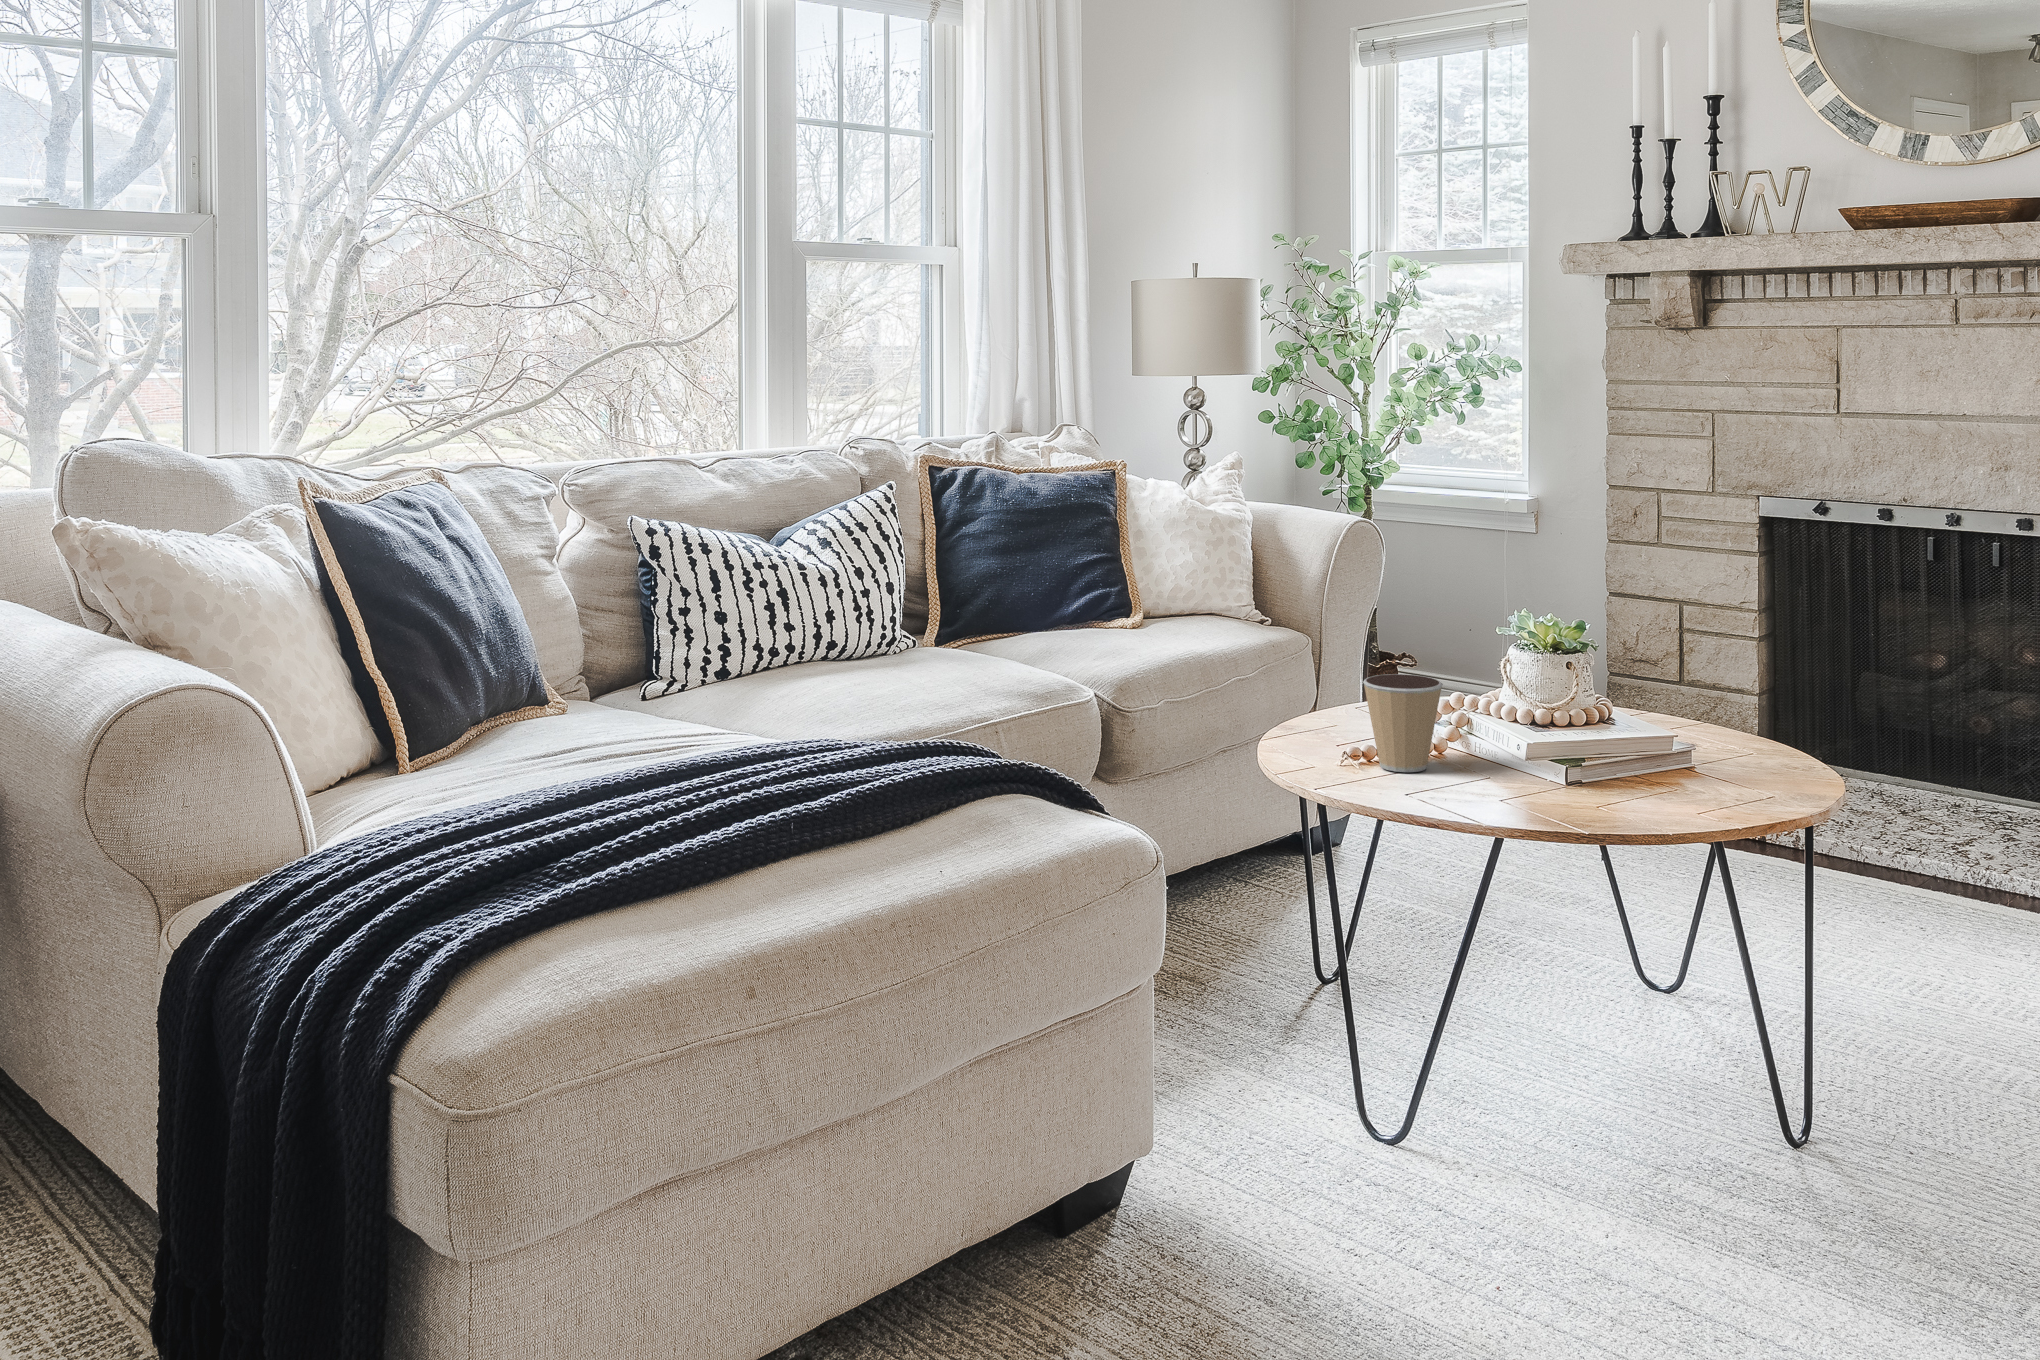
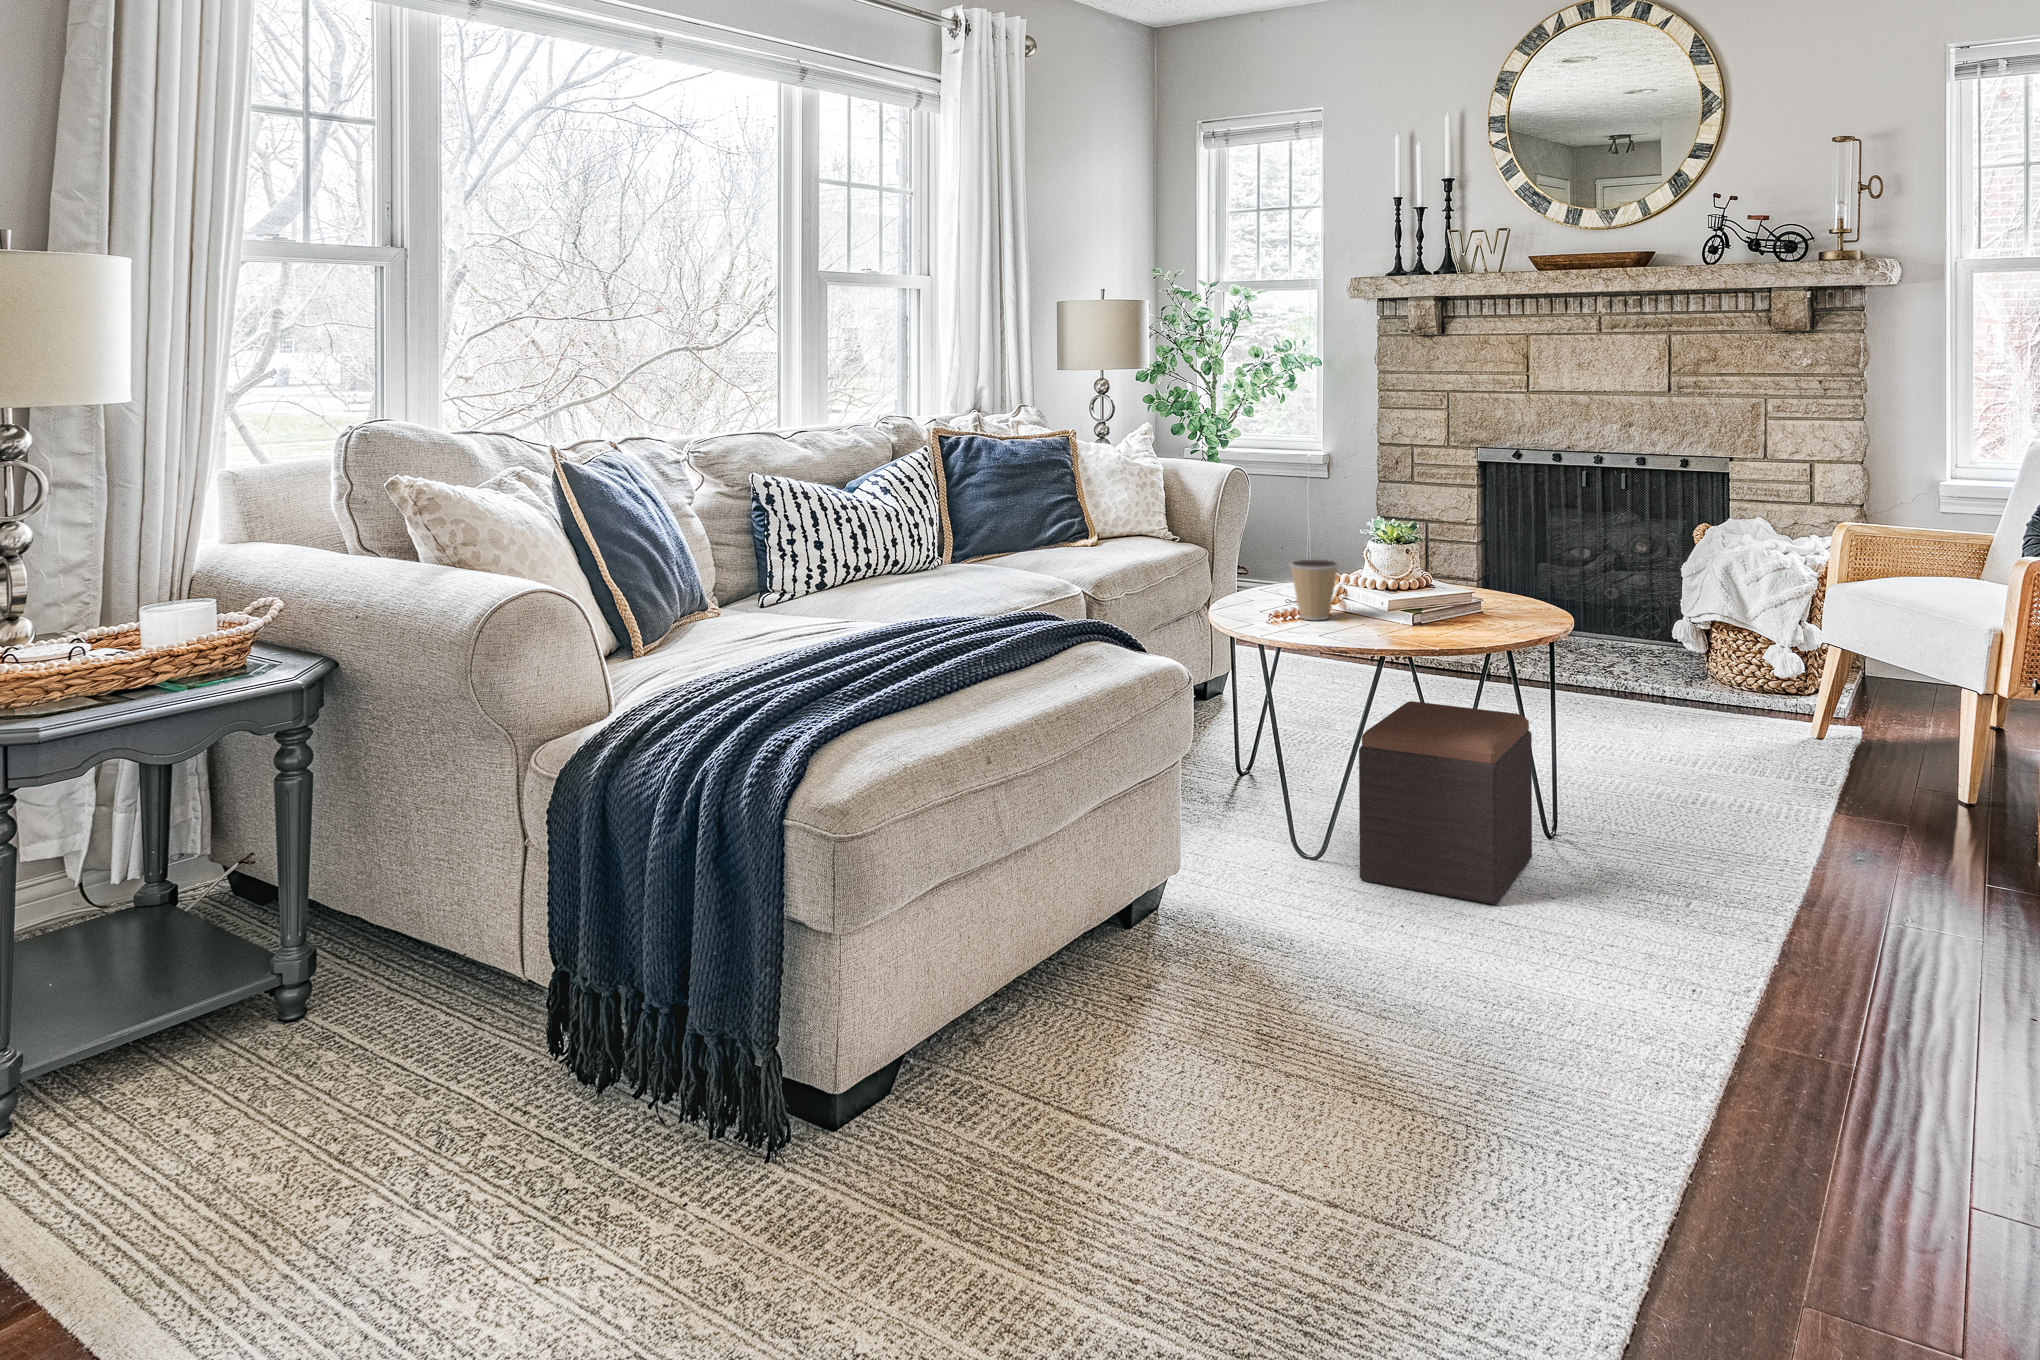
footstool: none [1446,916,1757,1291] -> present [1359,701,1532,905]

